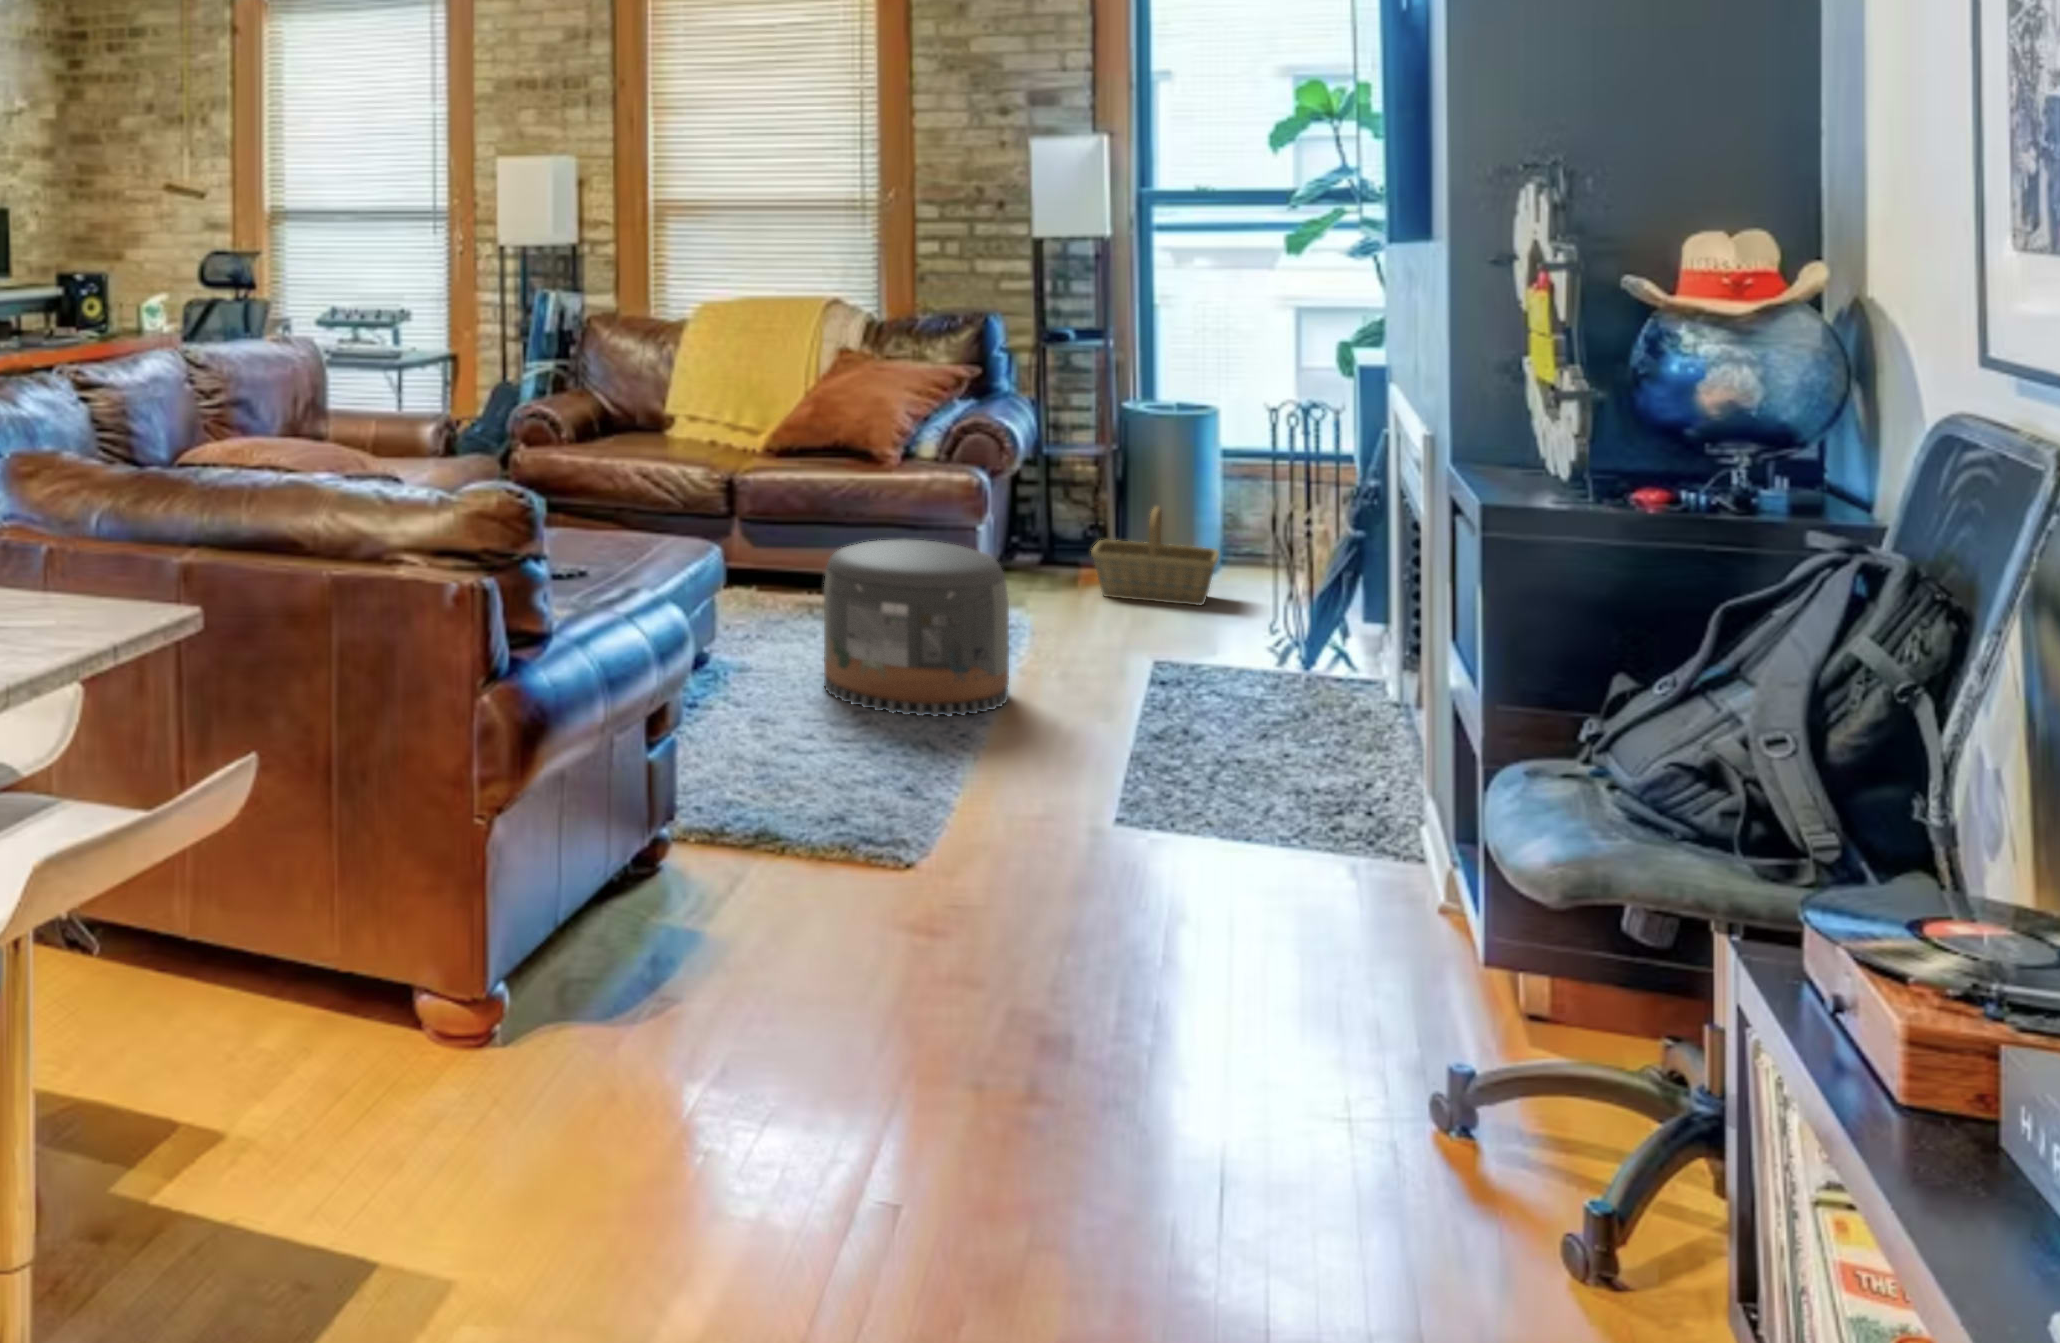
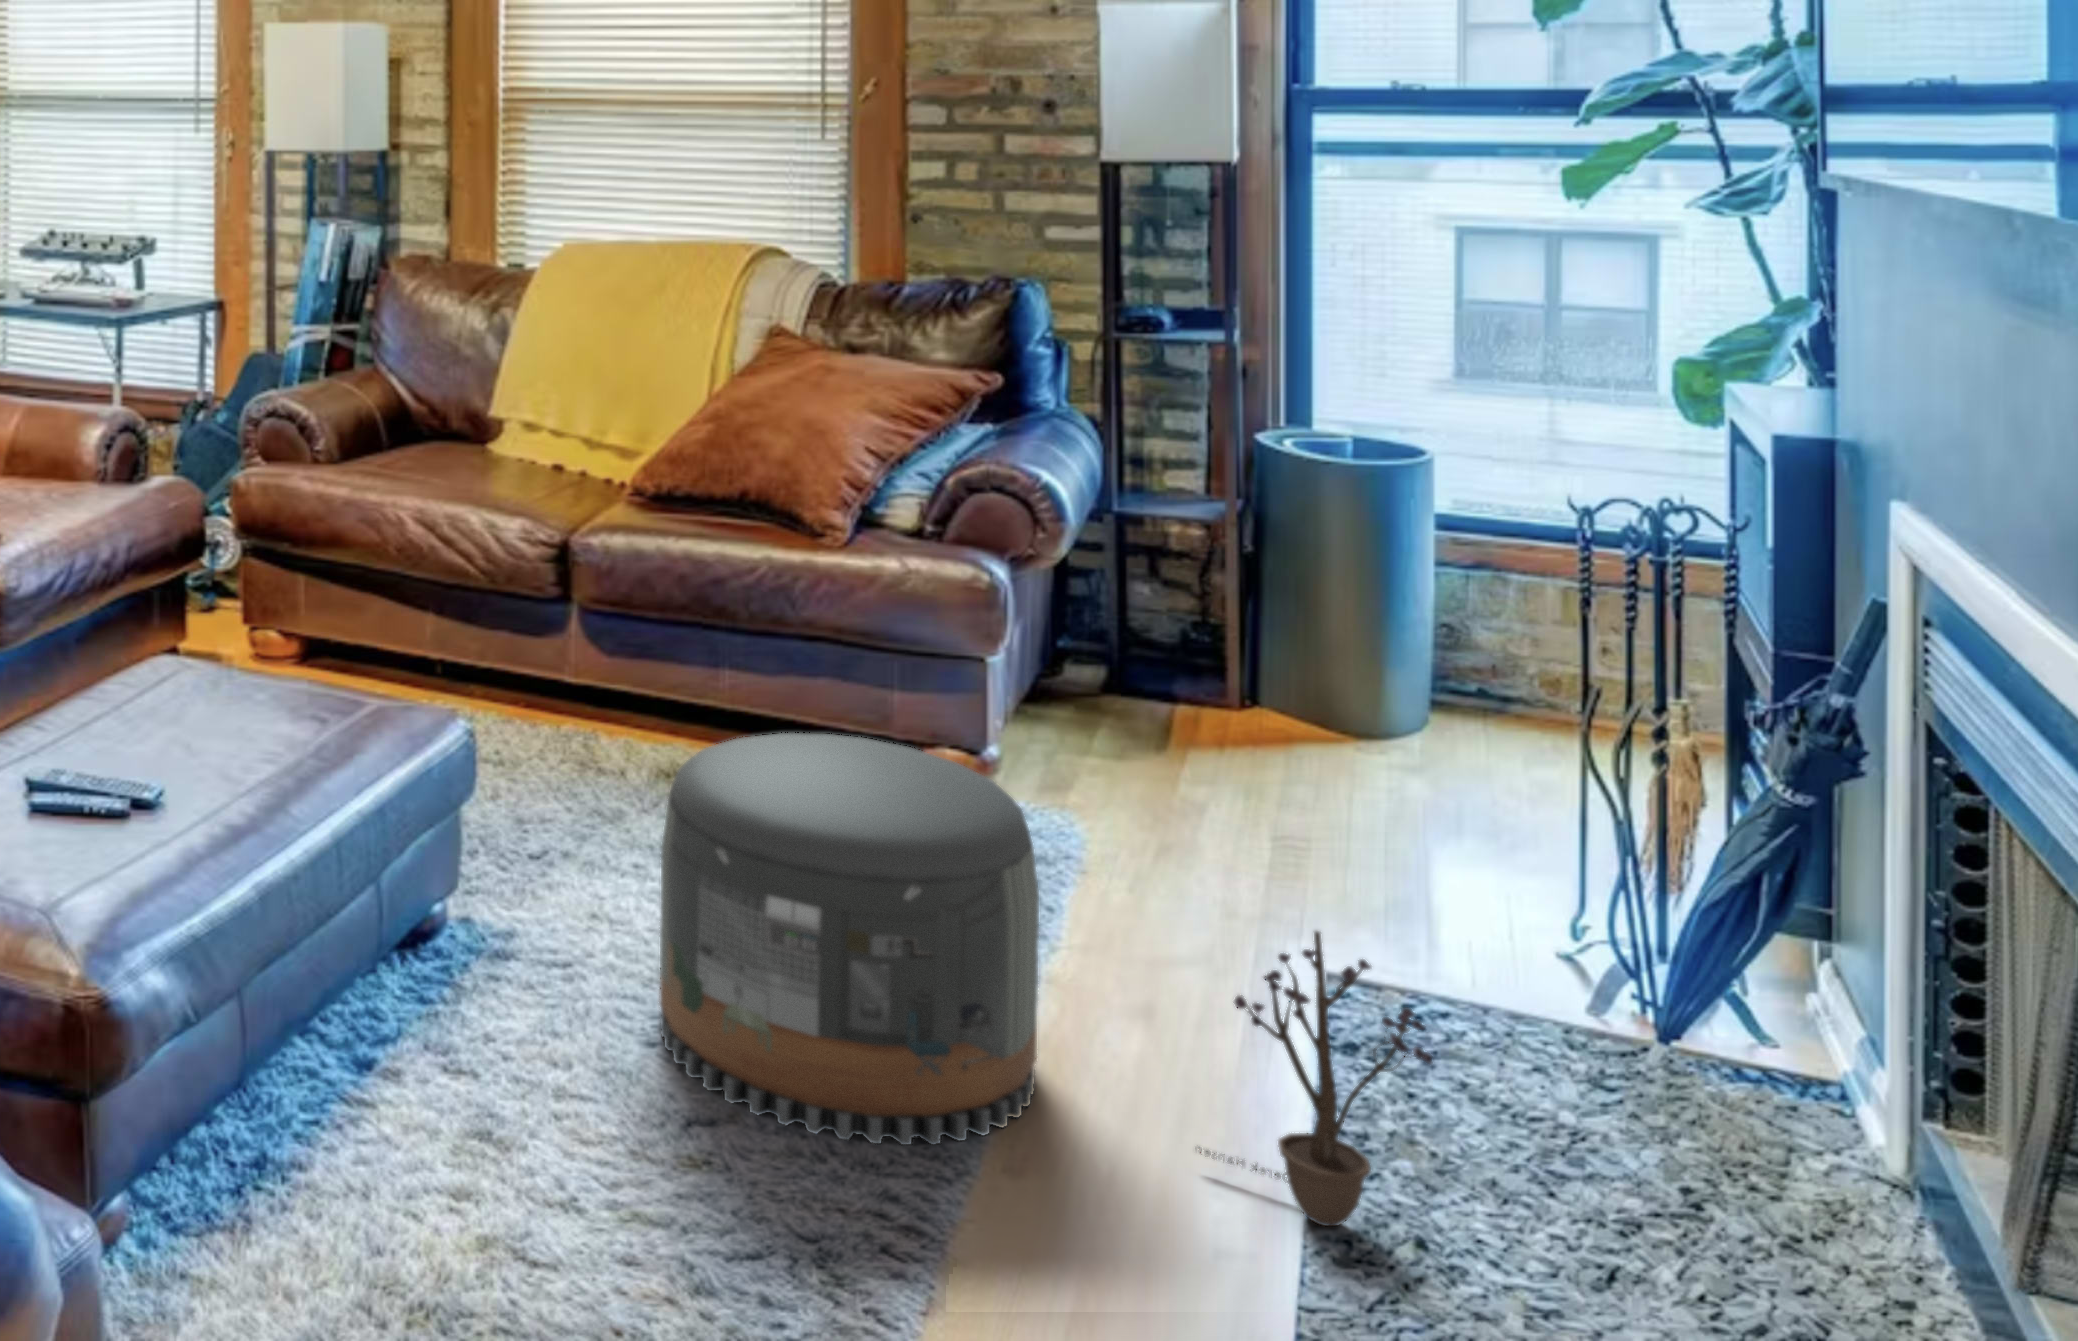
basket: present [1091,507,1219,605] -> none [1194,629,1433,818]
decorative plant: none [1082,595,1181,730] -> present [1198,931,1432,1226]

